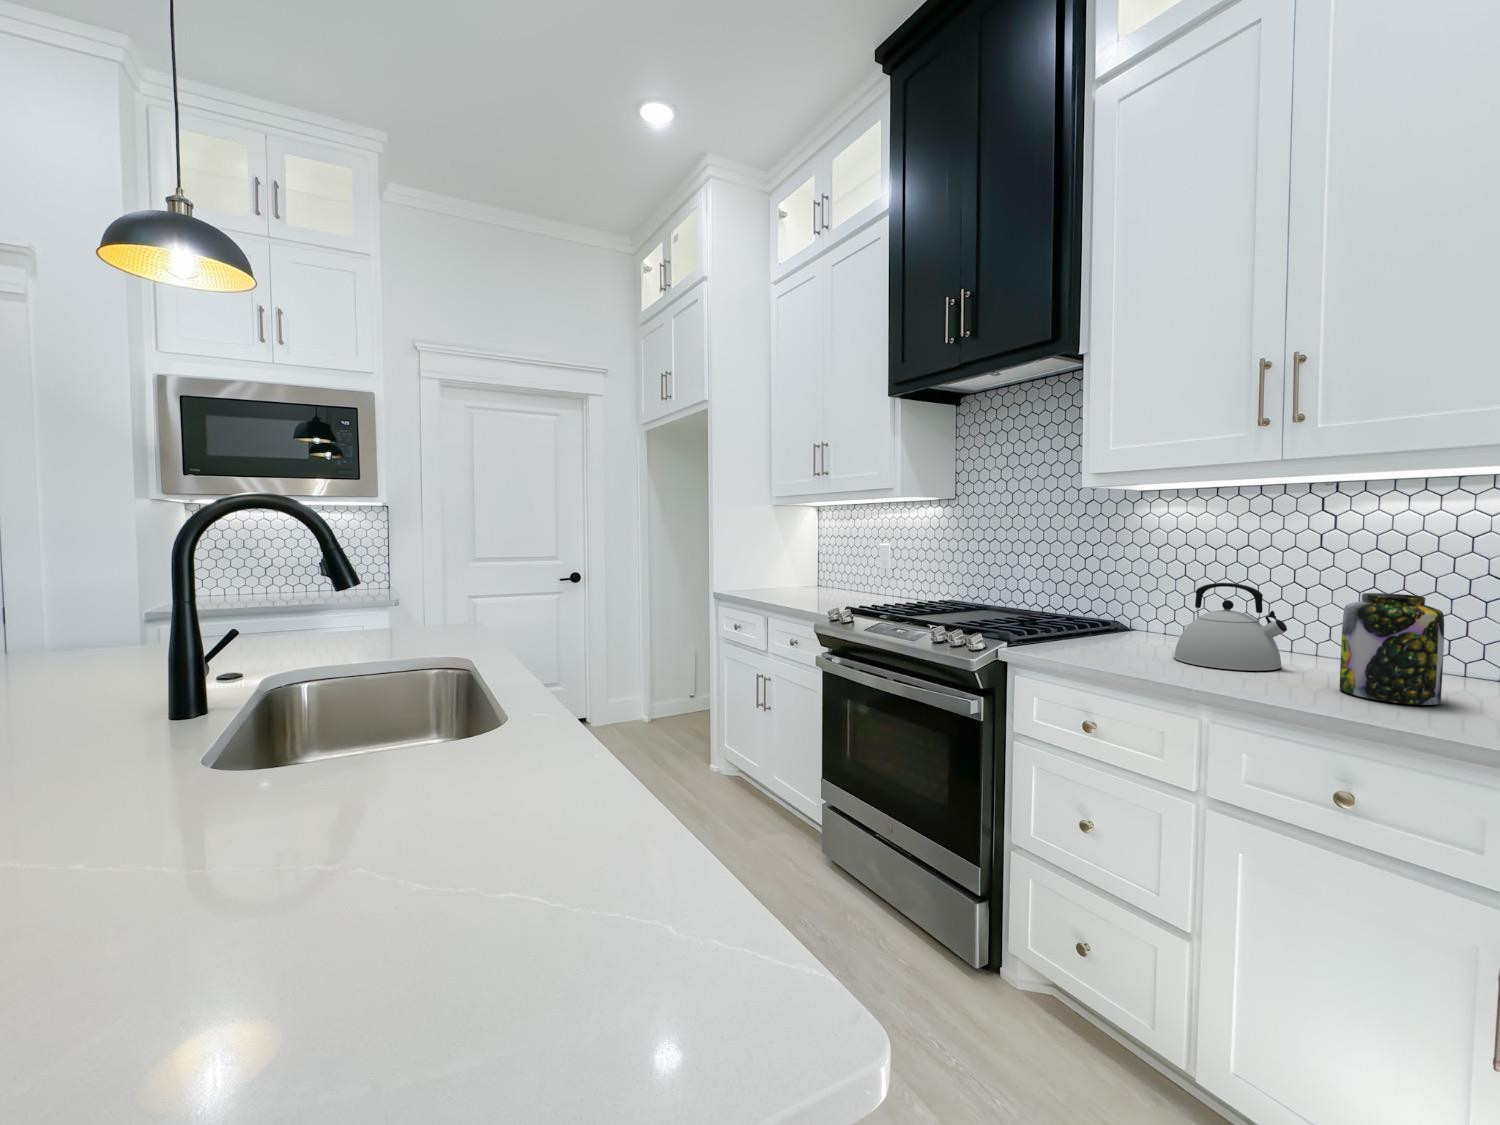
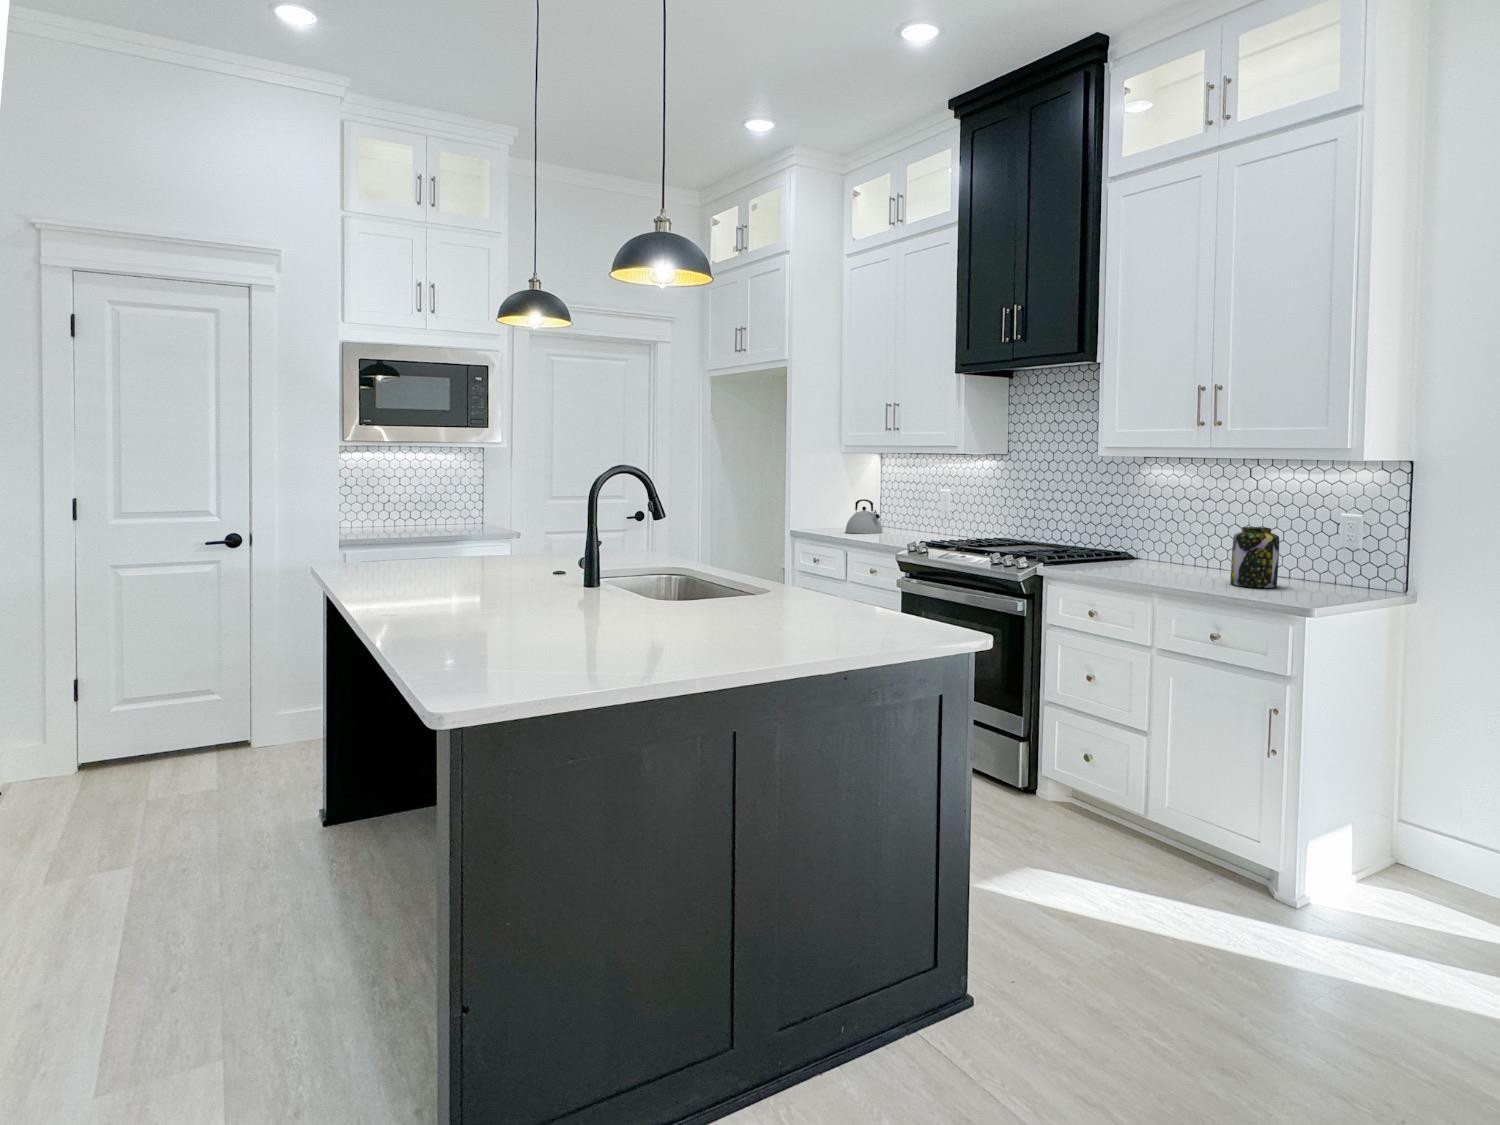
kettle: present [1174,583,1287,671] -> present [845,499,882,534]

